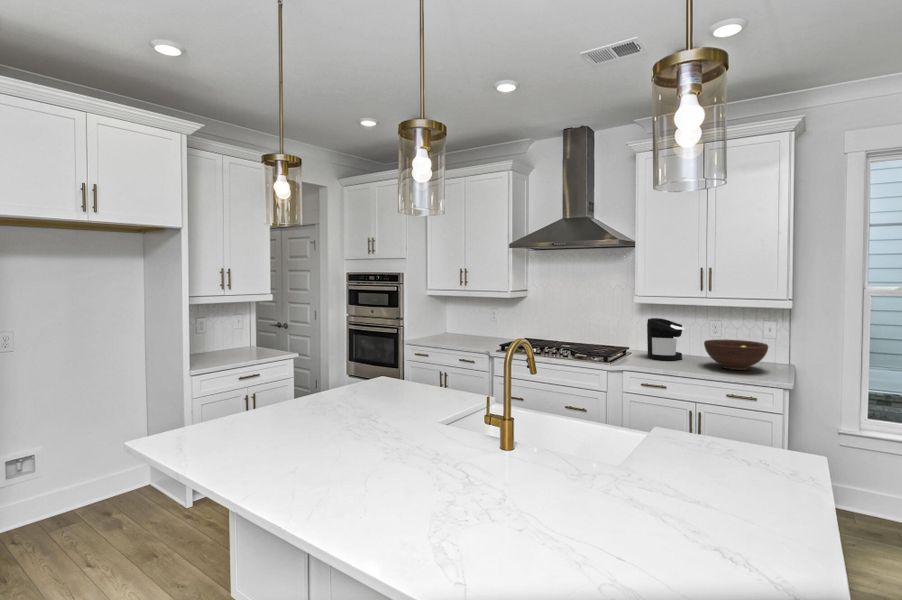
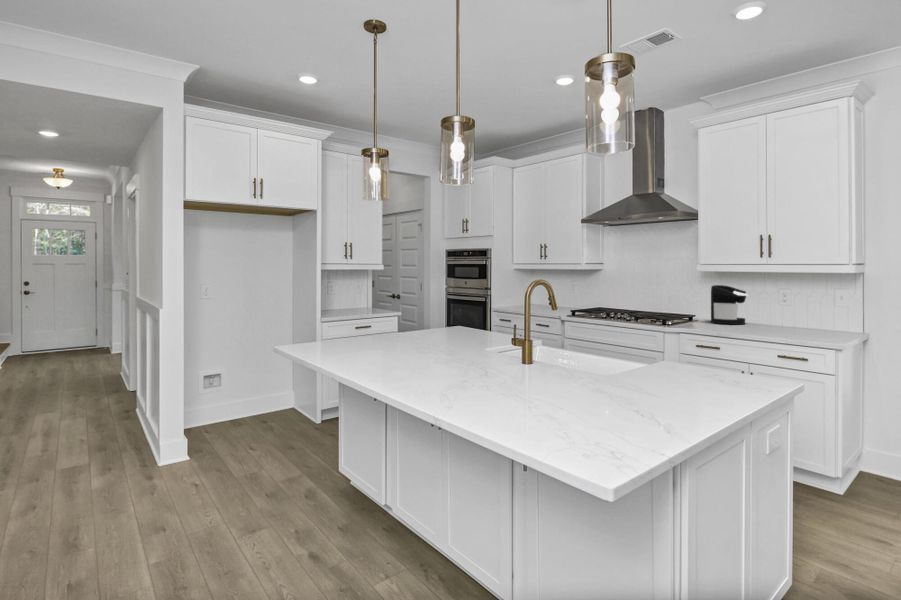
fruit bowl: present [704,339,768,370] -> none [761,305,825,332]

